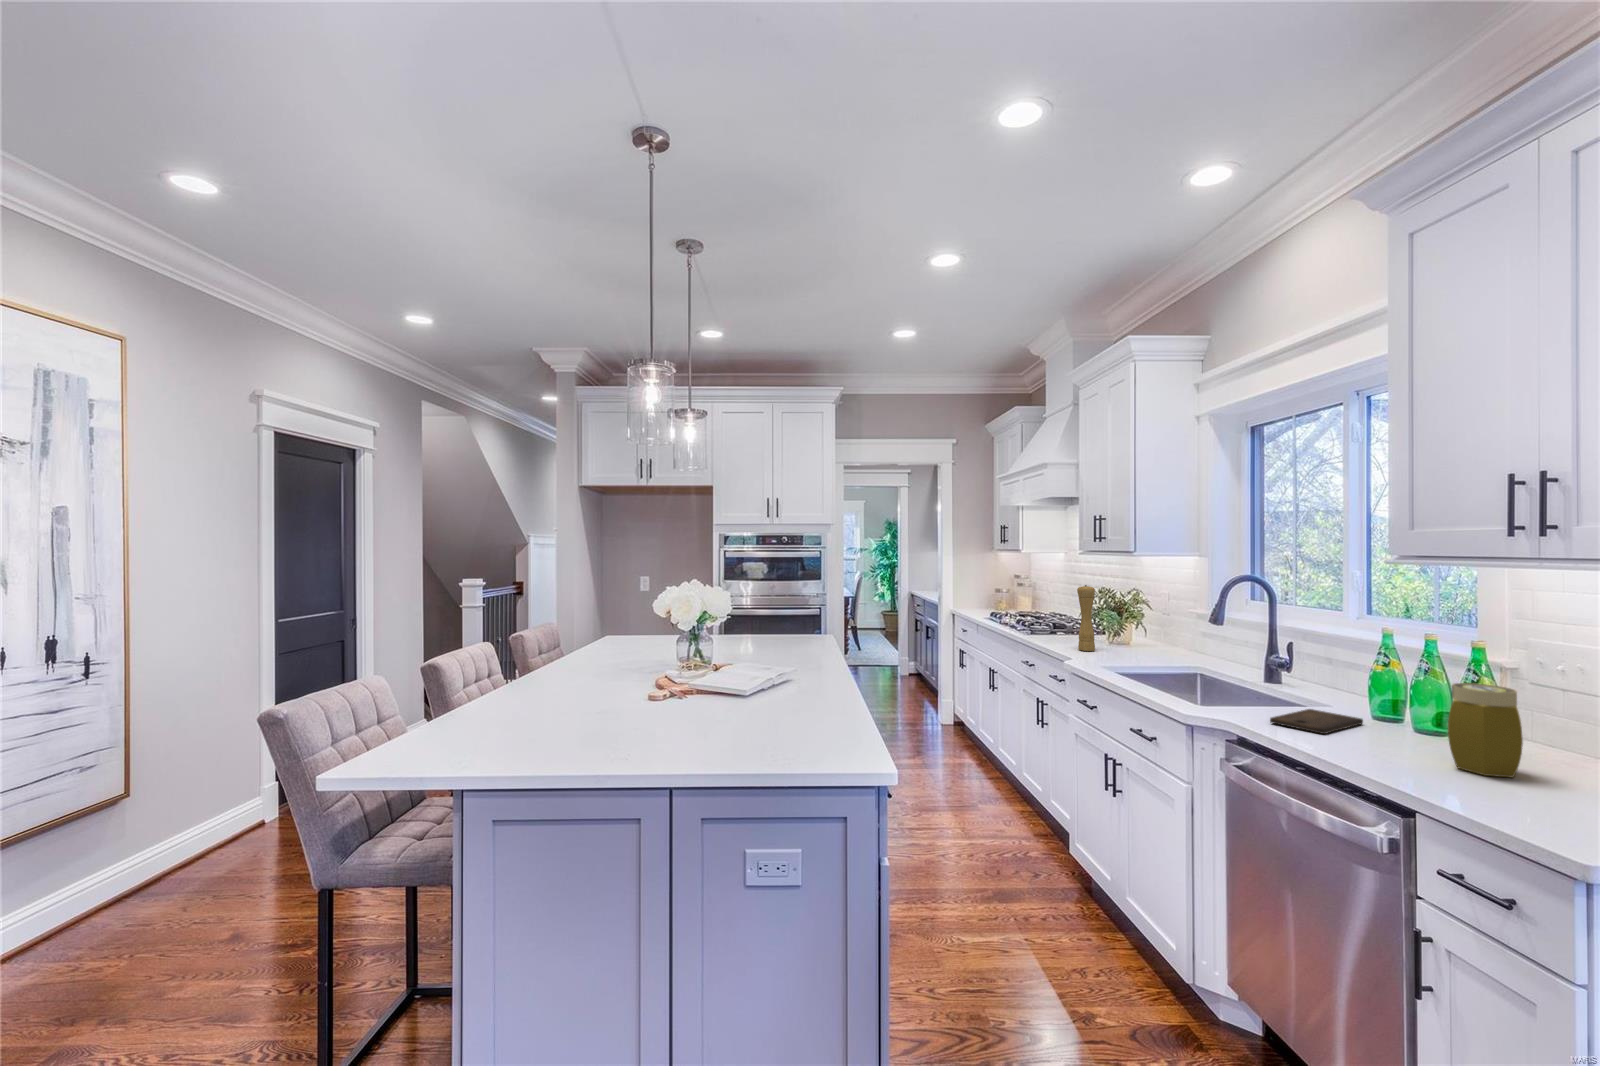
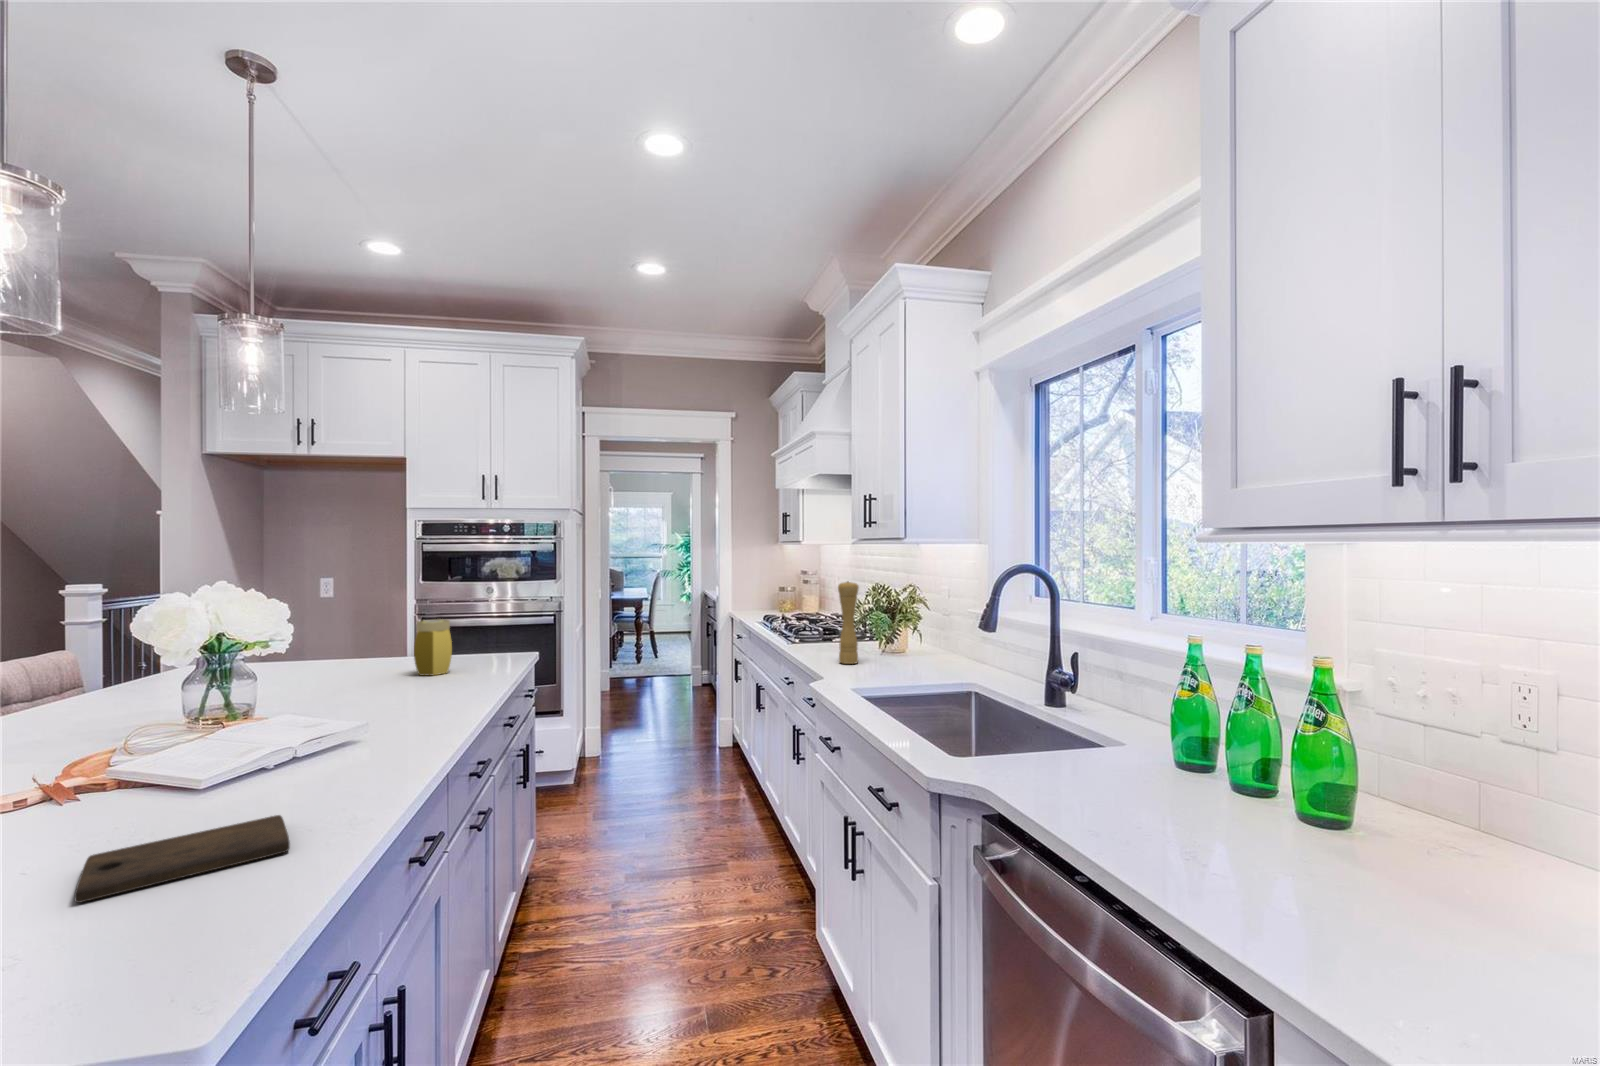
jar: present [1448,683,1523,777] -> present [414,619,452,676]
cutting board: present [1270,709,1363,734] -> present [75,815,290,903]

